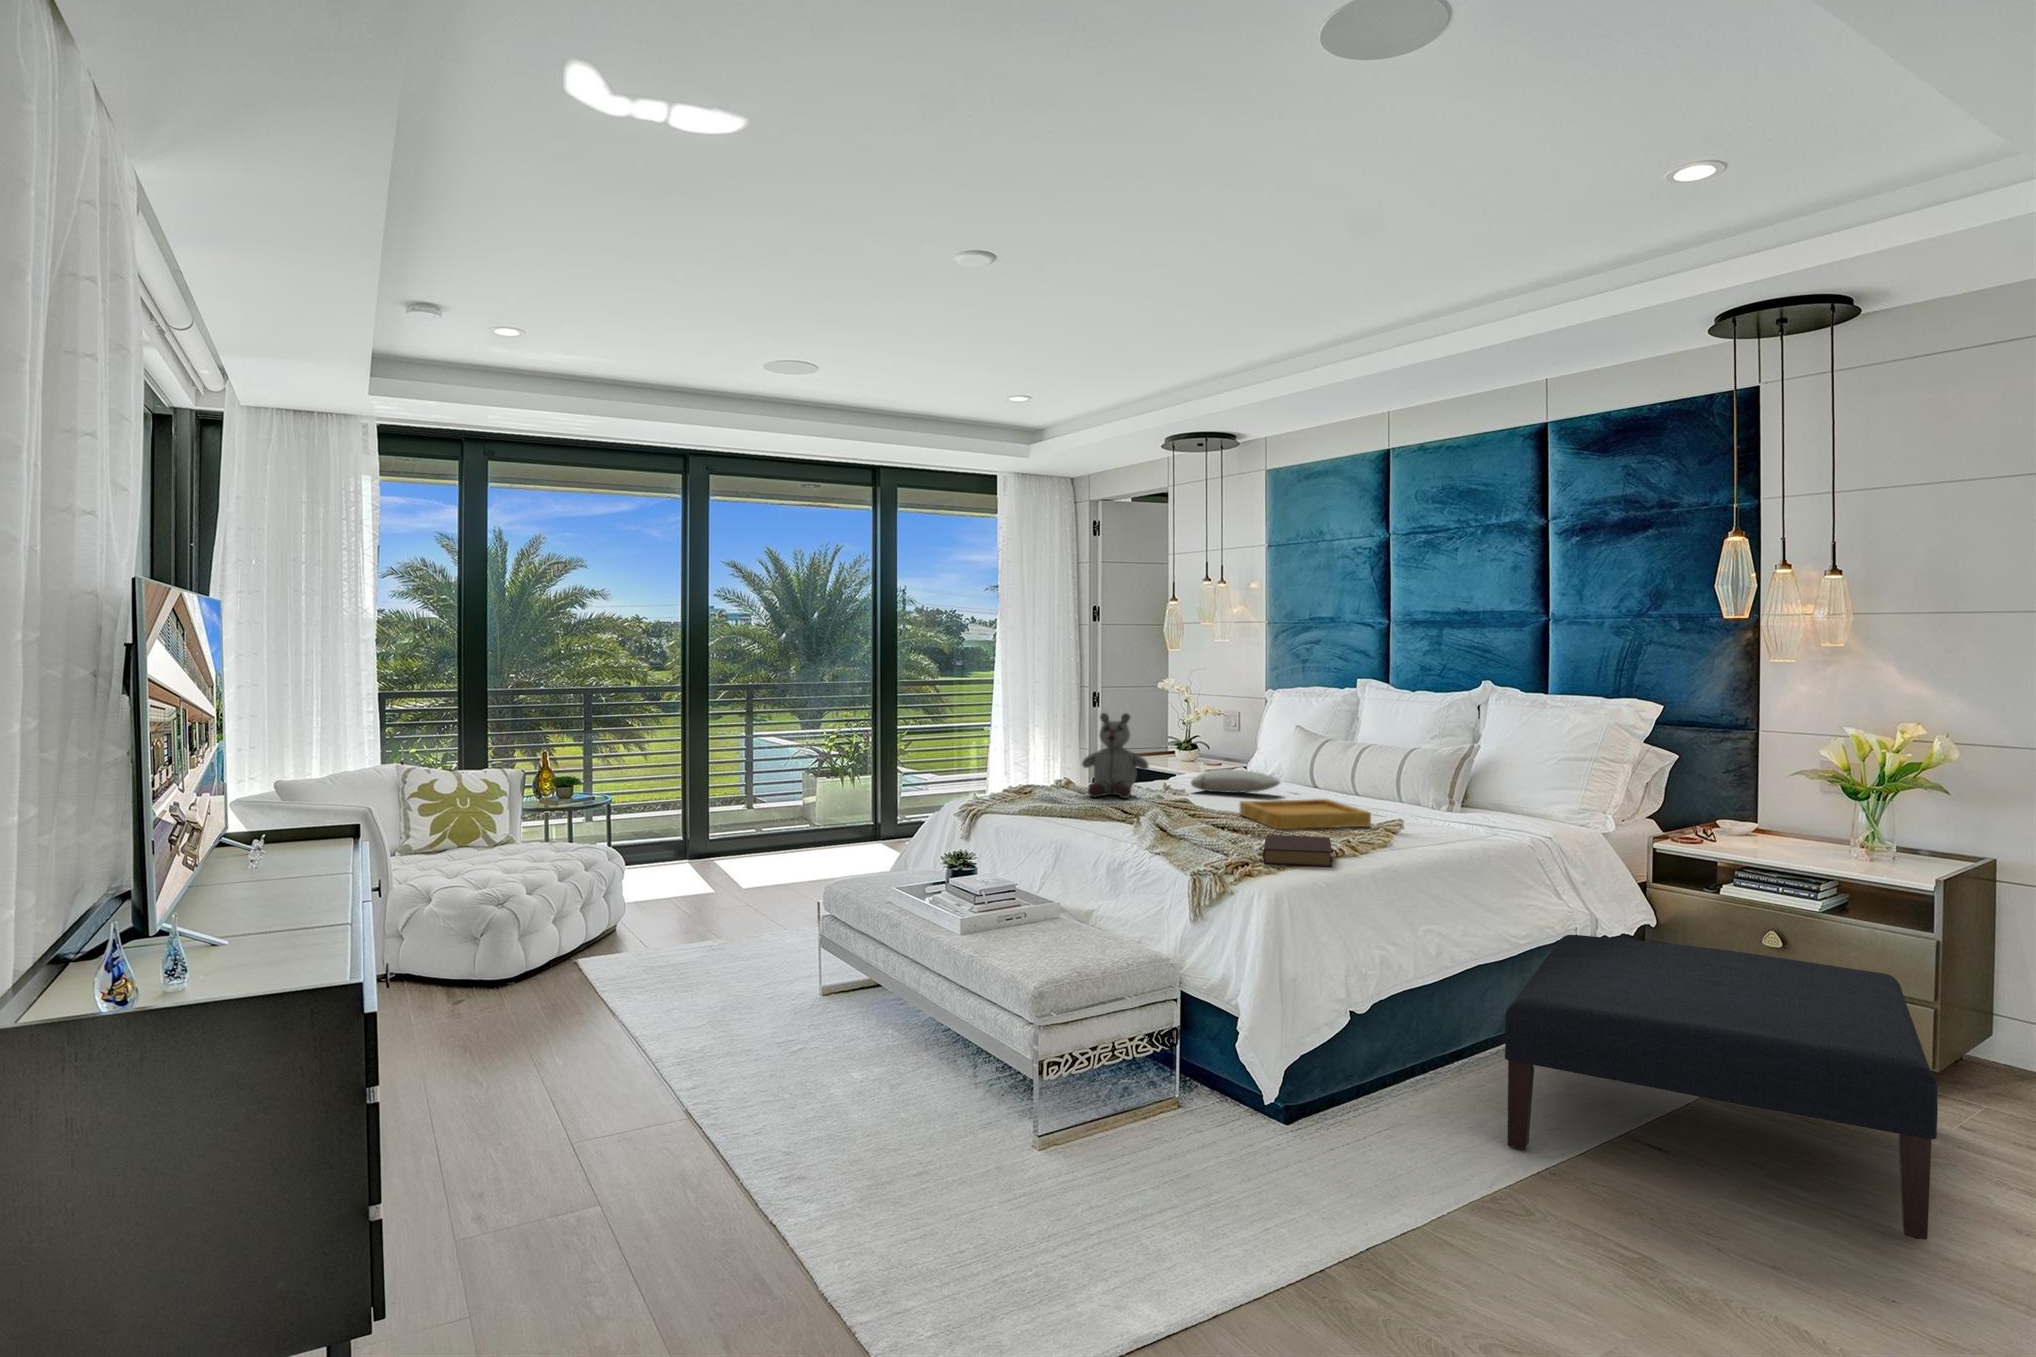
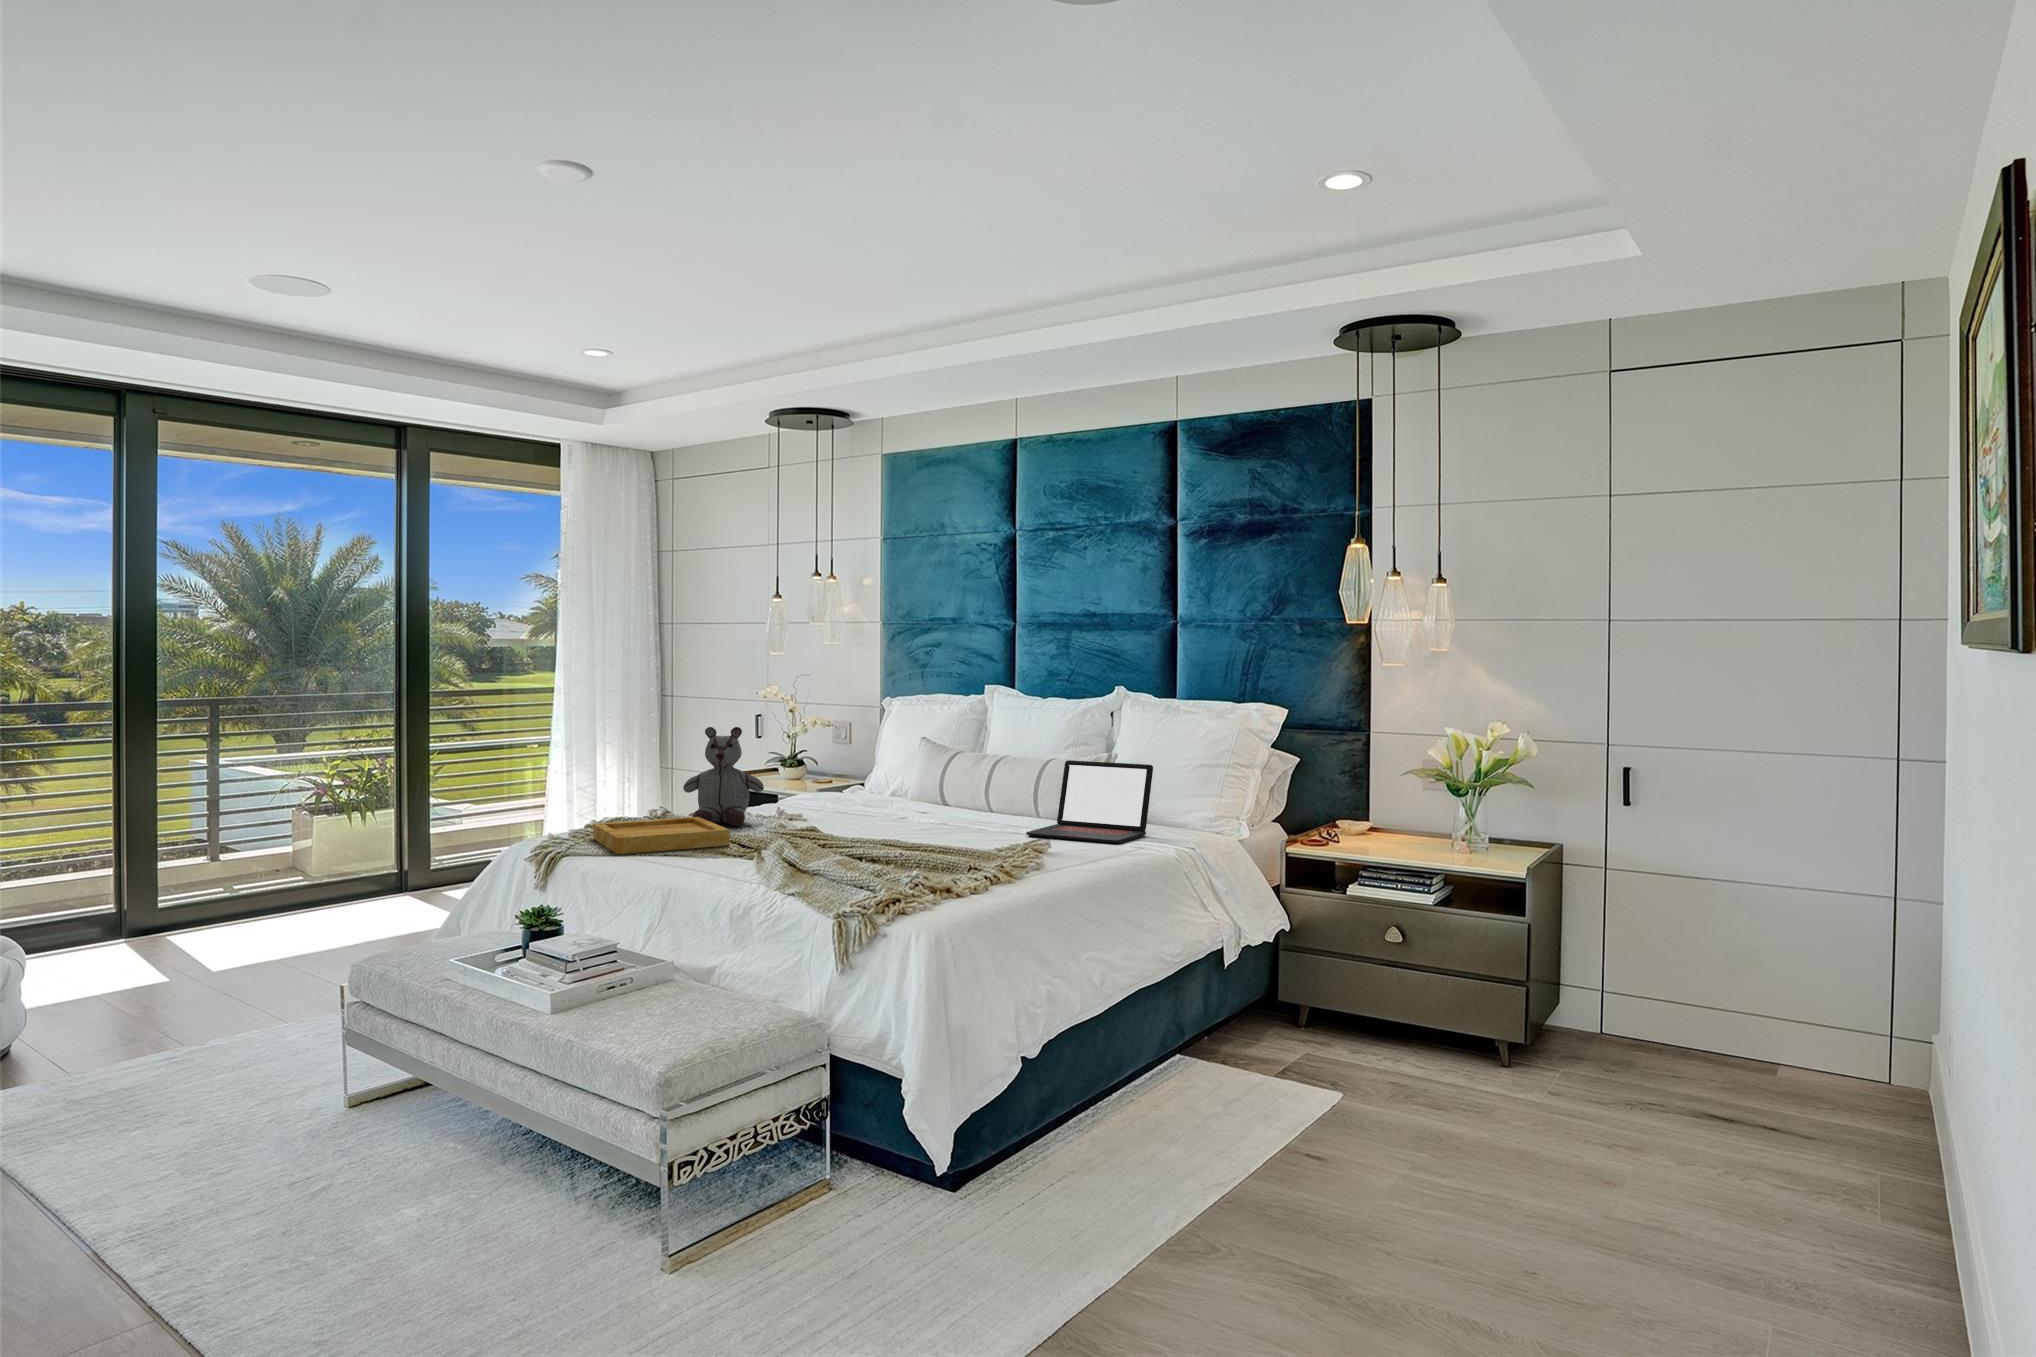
laptop: none [1382,750,1511,829] -> present [1026,760,1153,844]
pillow: present [1191,769,1280,793] -> none [811,788,912,814]
tray: present [1240,799,1371,829] -> present [593,817,730,854]
book: present [1263,835,1332,867] -> none [917,862,997,897]
ottoman: present [1505,935,1938,1240] -> none [1181,947,1568,1219]

